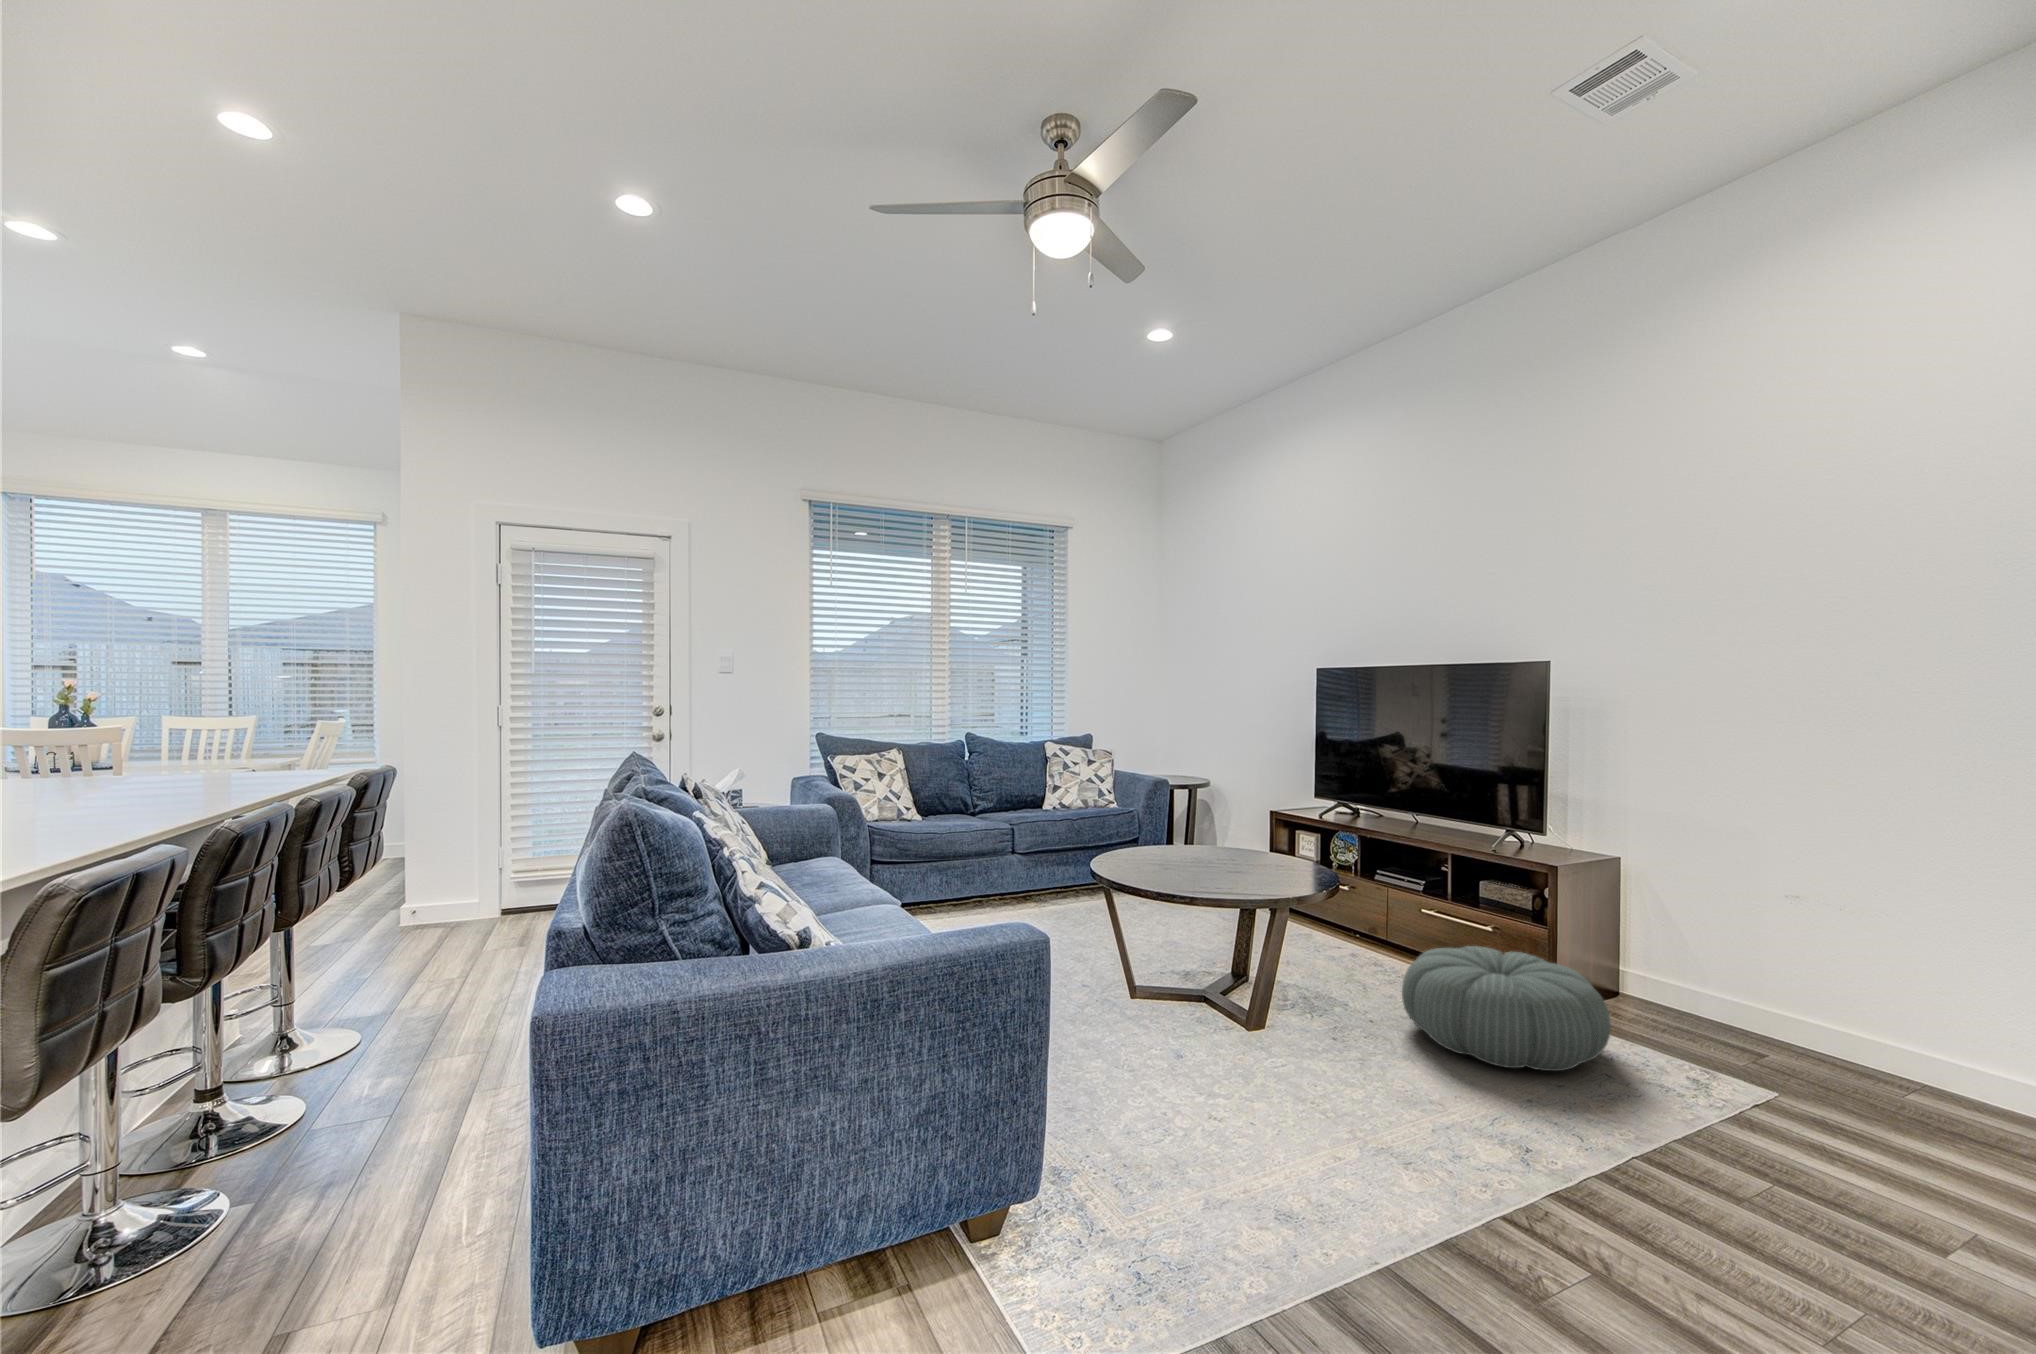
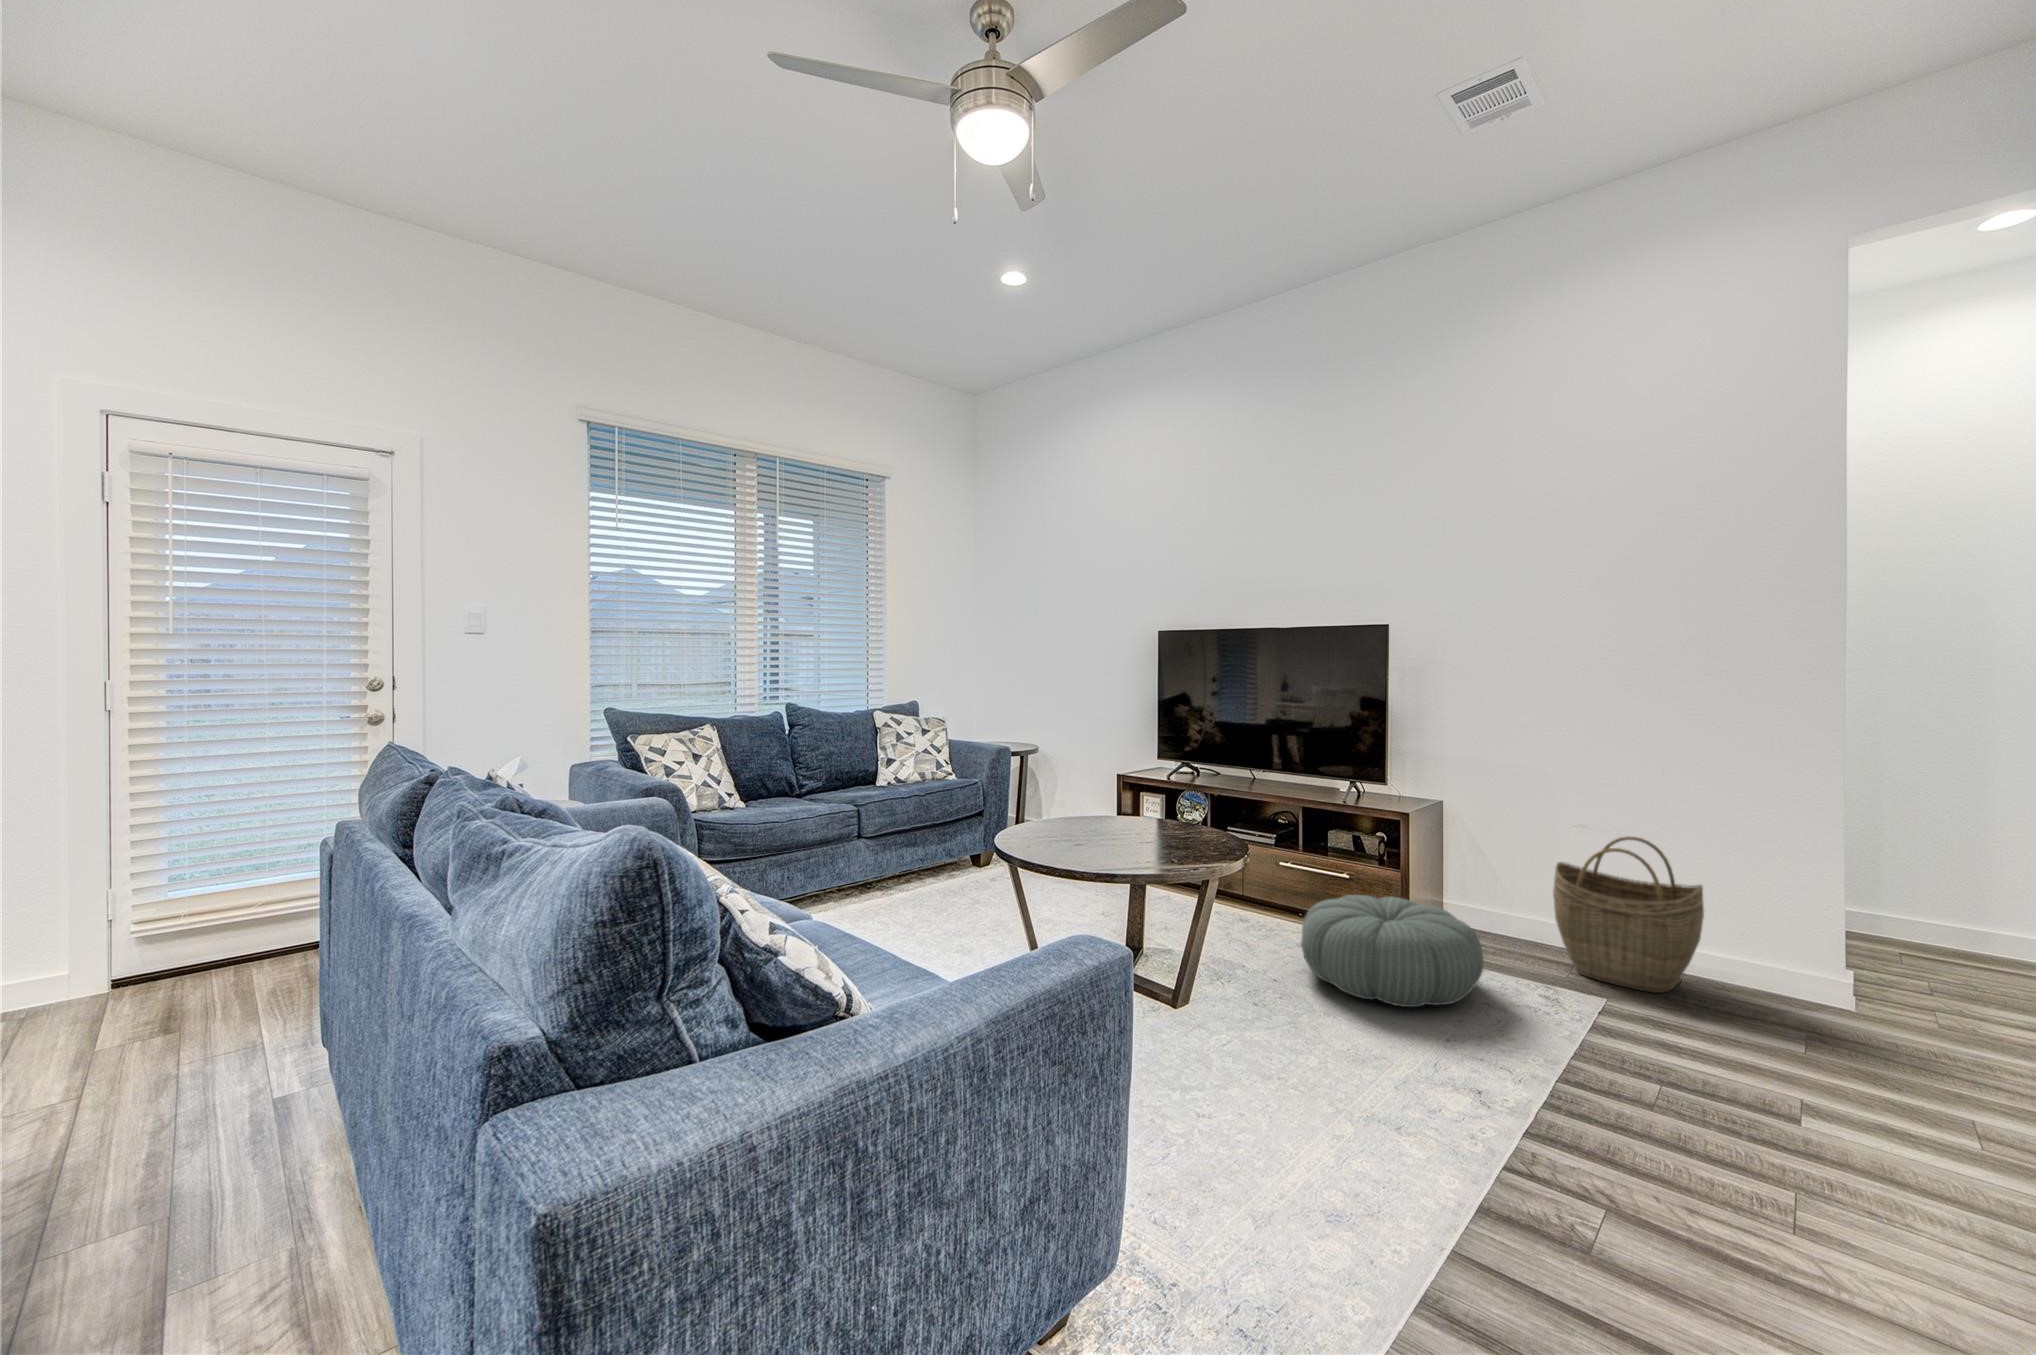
woven basket: none [1733,909,1936,1101] -> present [1553,837,1704,993]

